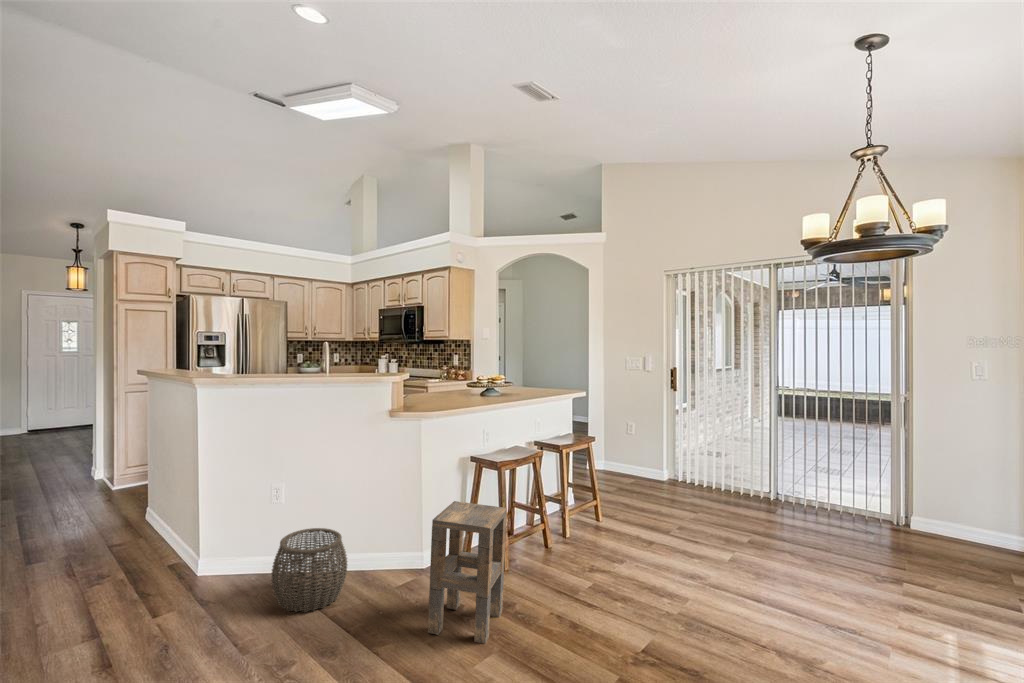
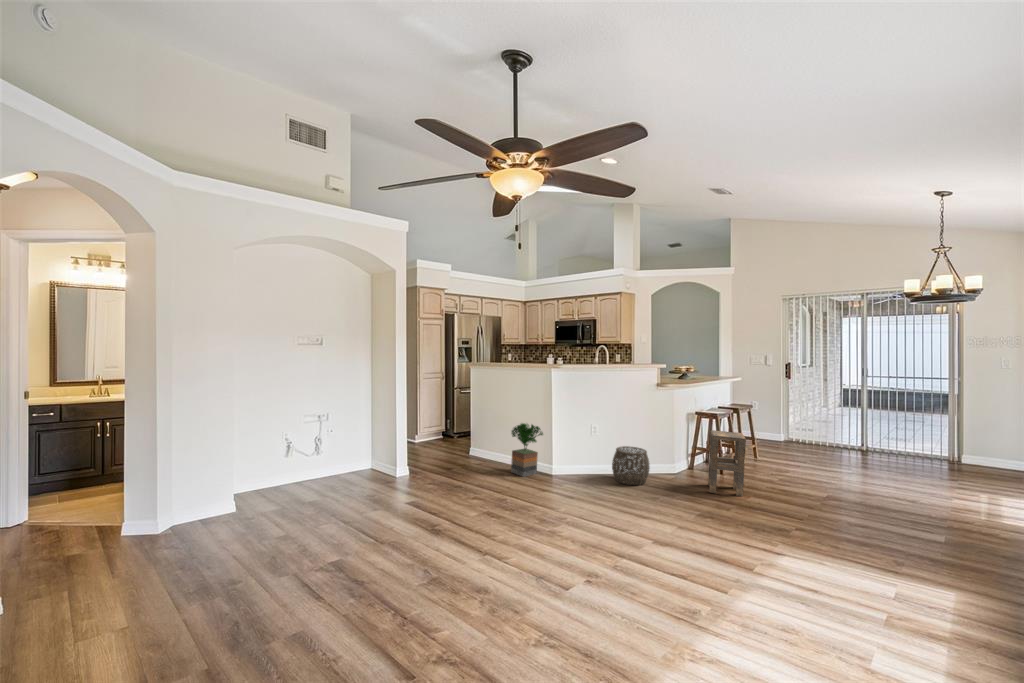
potted tree: none [101,482,186,588] -> present [511,423,543,477]

